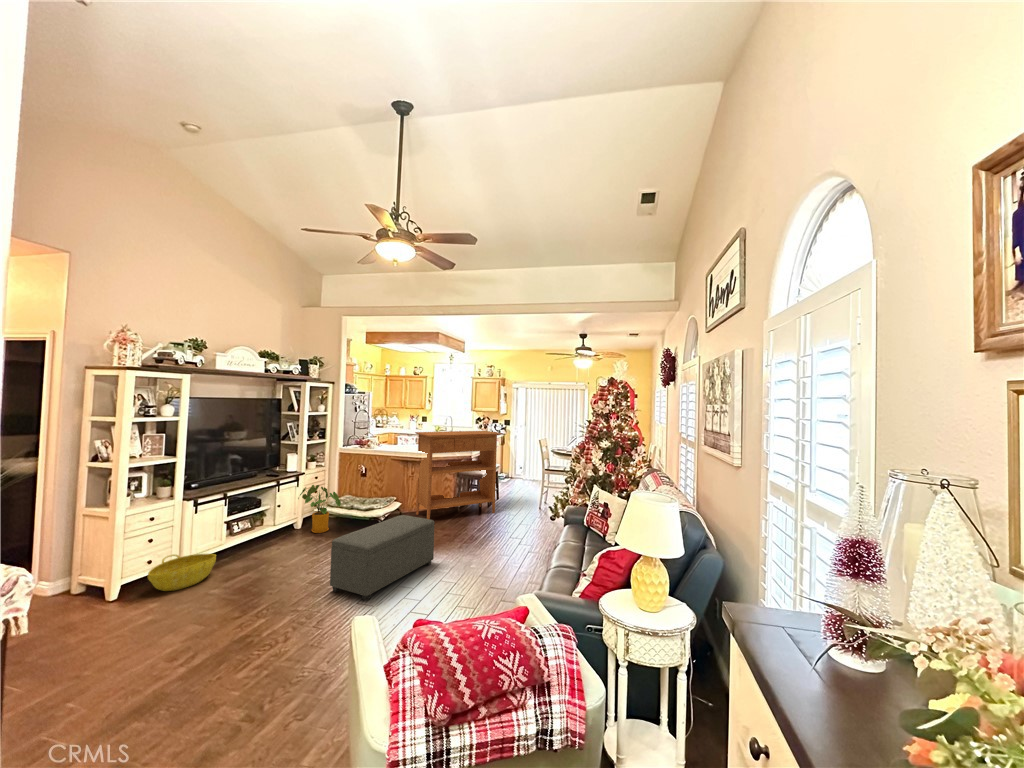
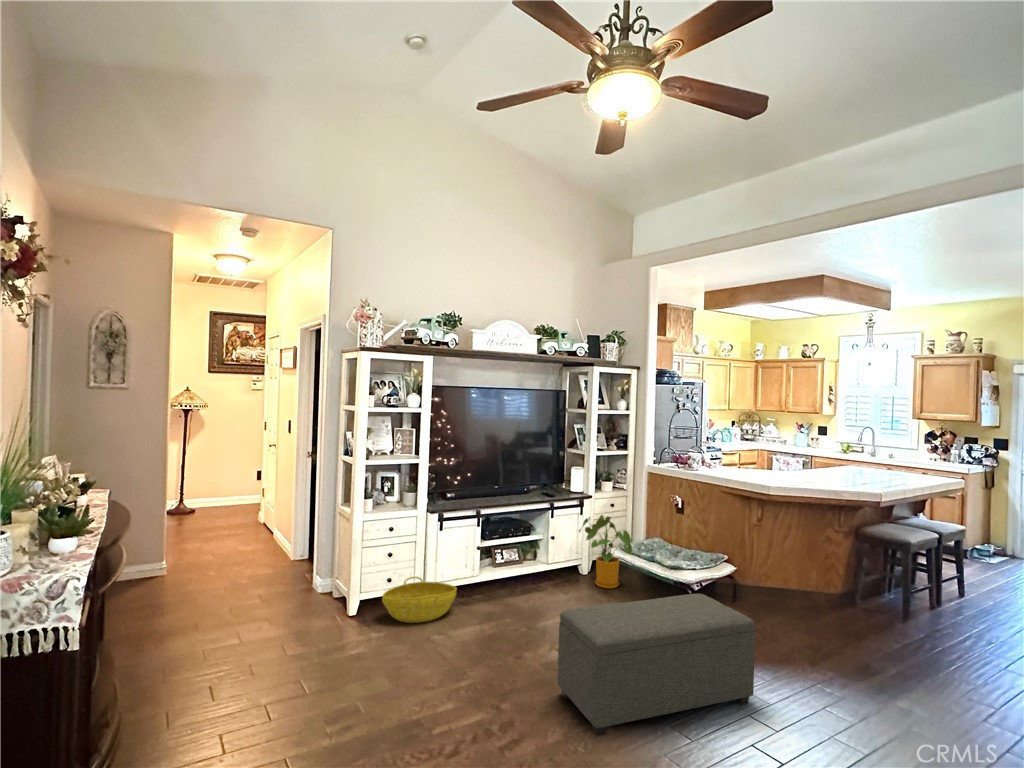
console table: present [415,431,502,519] -> none [764,449,958,630]

